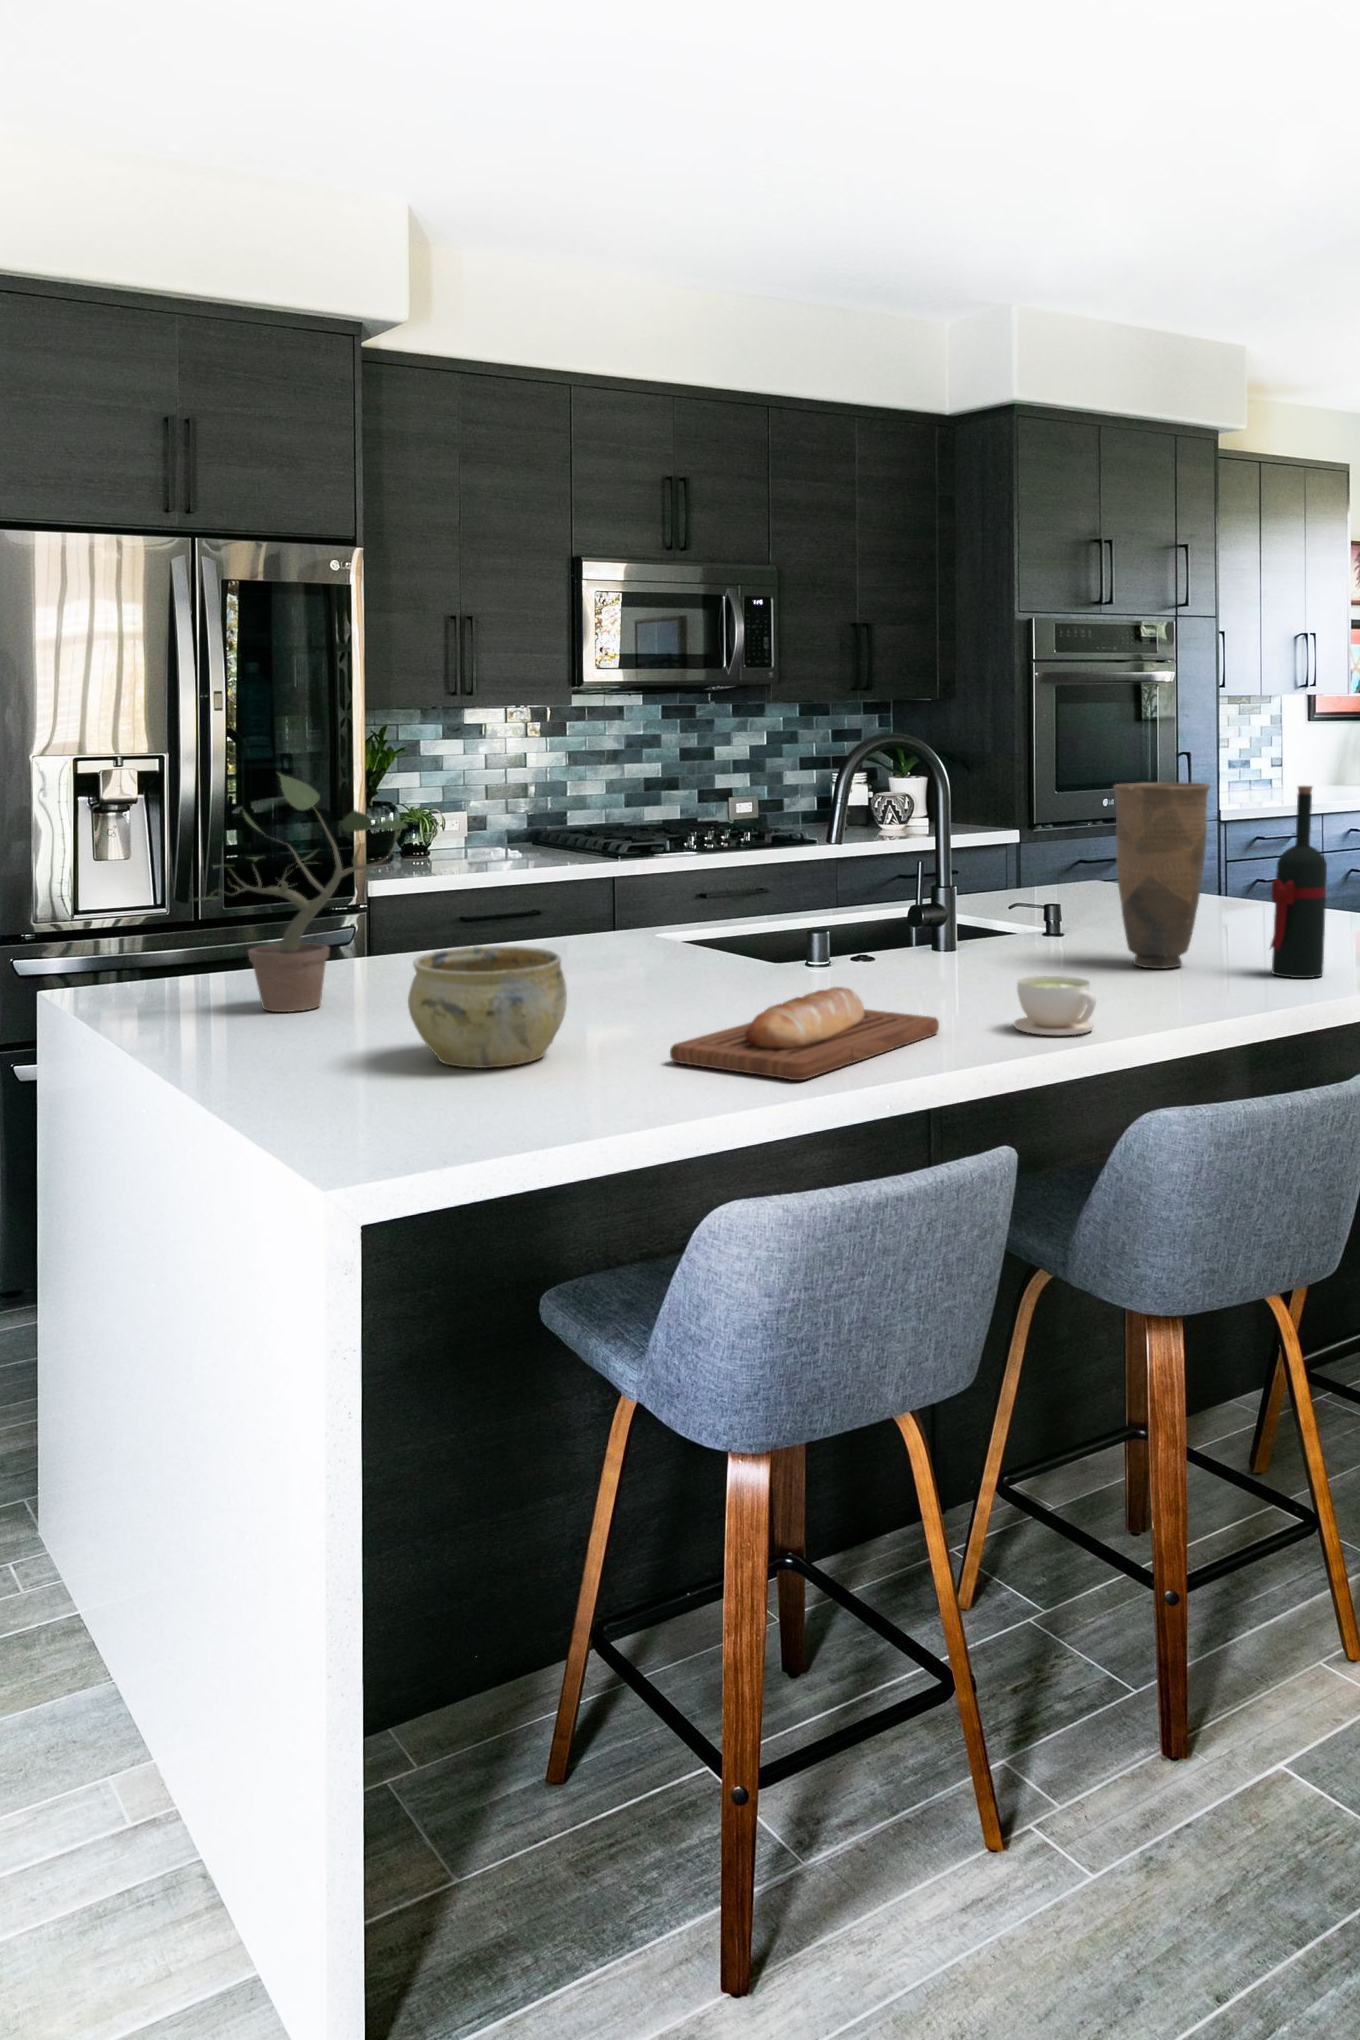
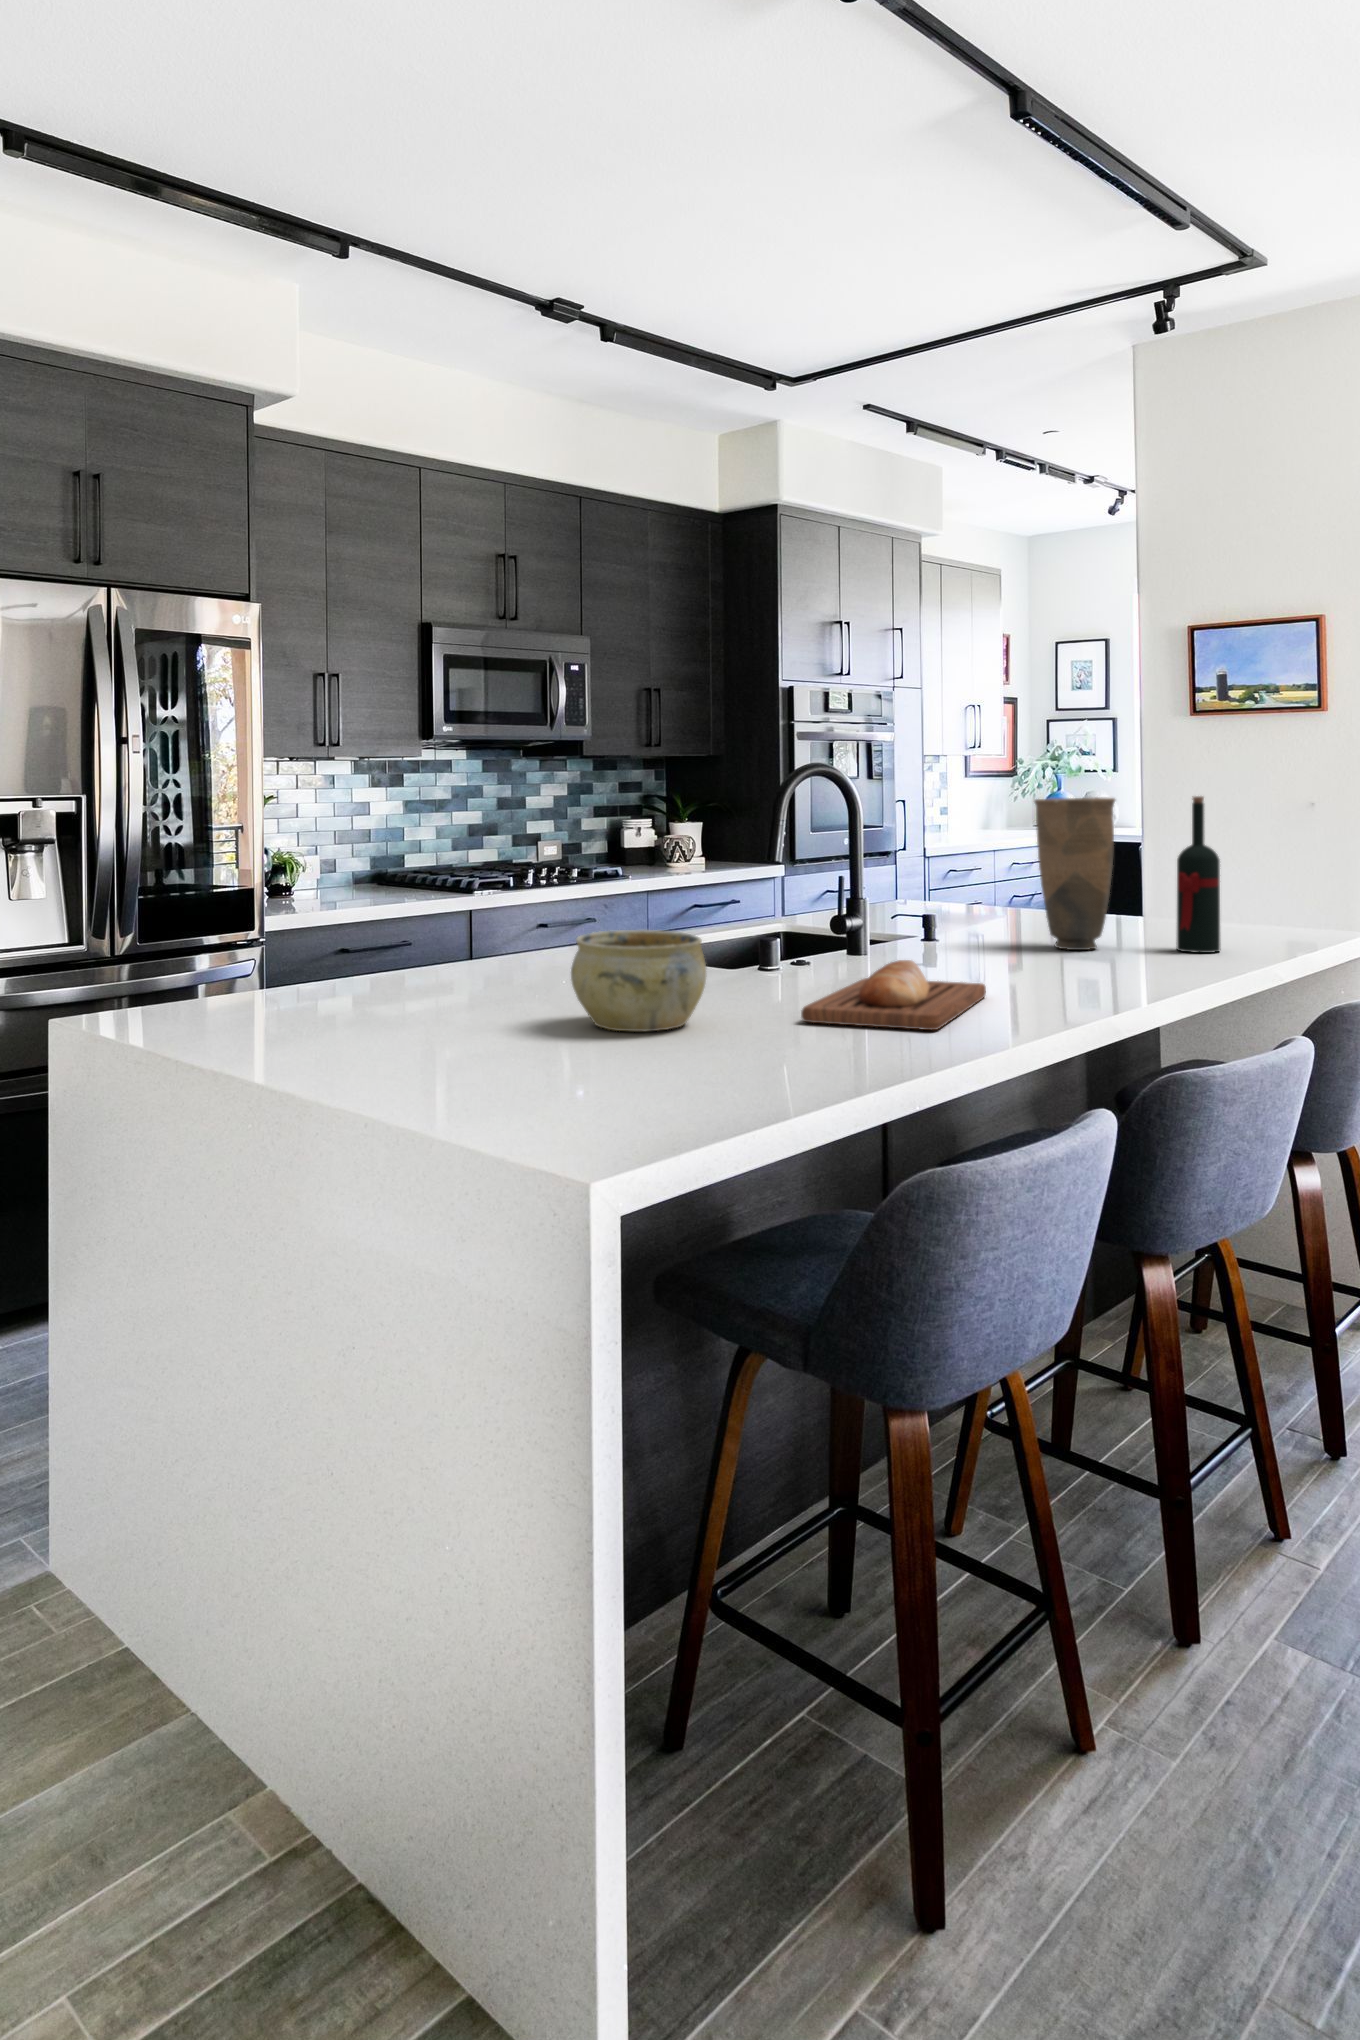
potted plant: present [196,774,407,1012] -> none [314,790,490,1000]
coffee cup: present [1014,976,1096,1035] -> none [1039,948,1115,995]

